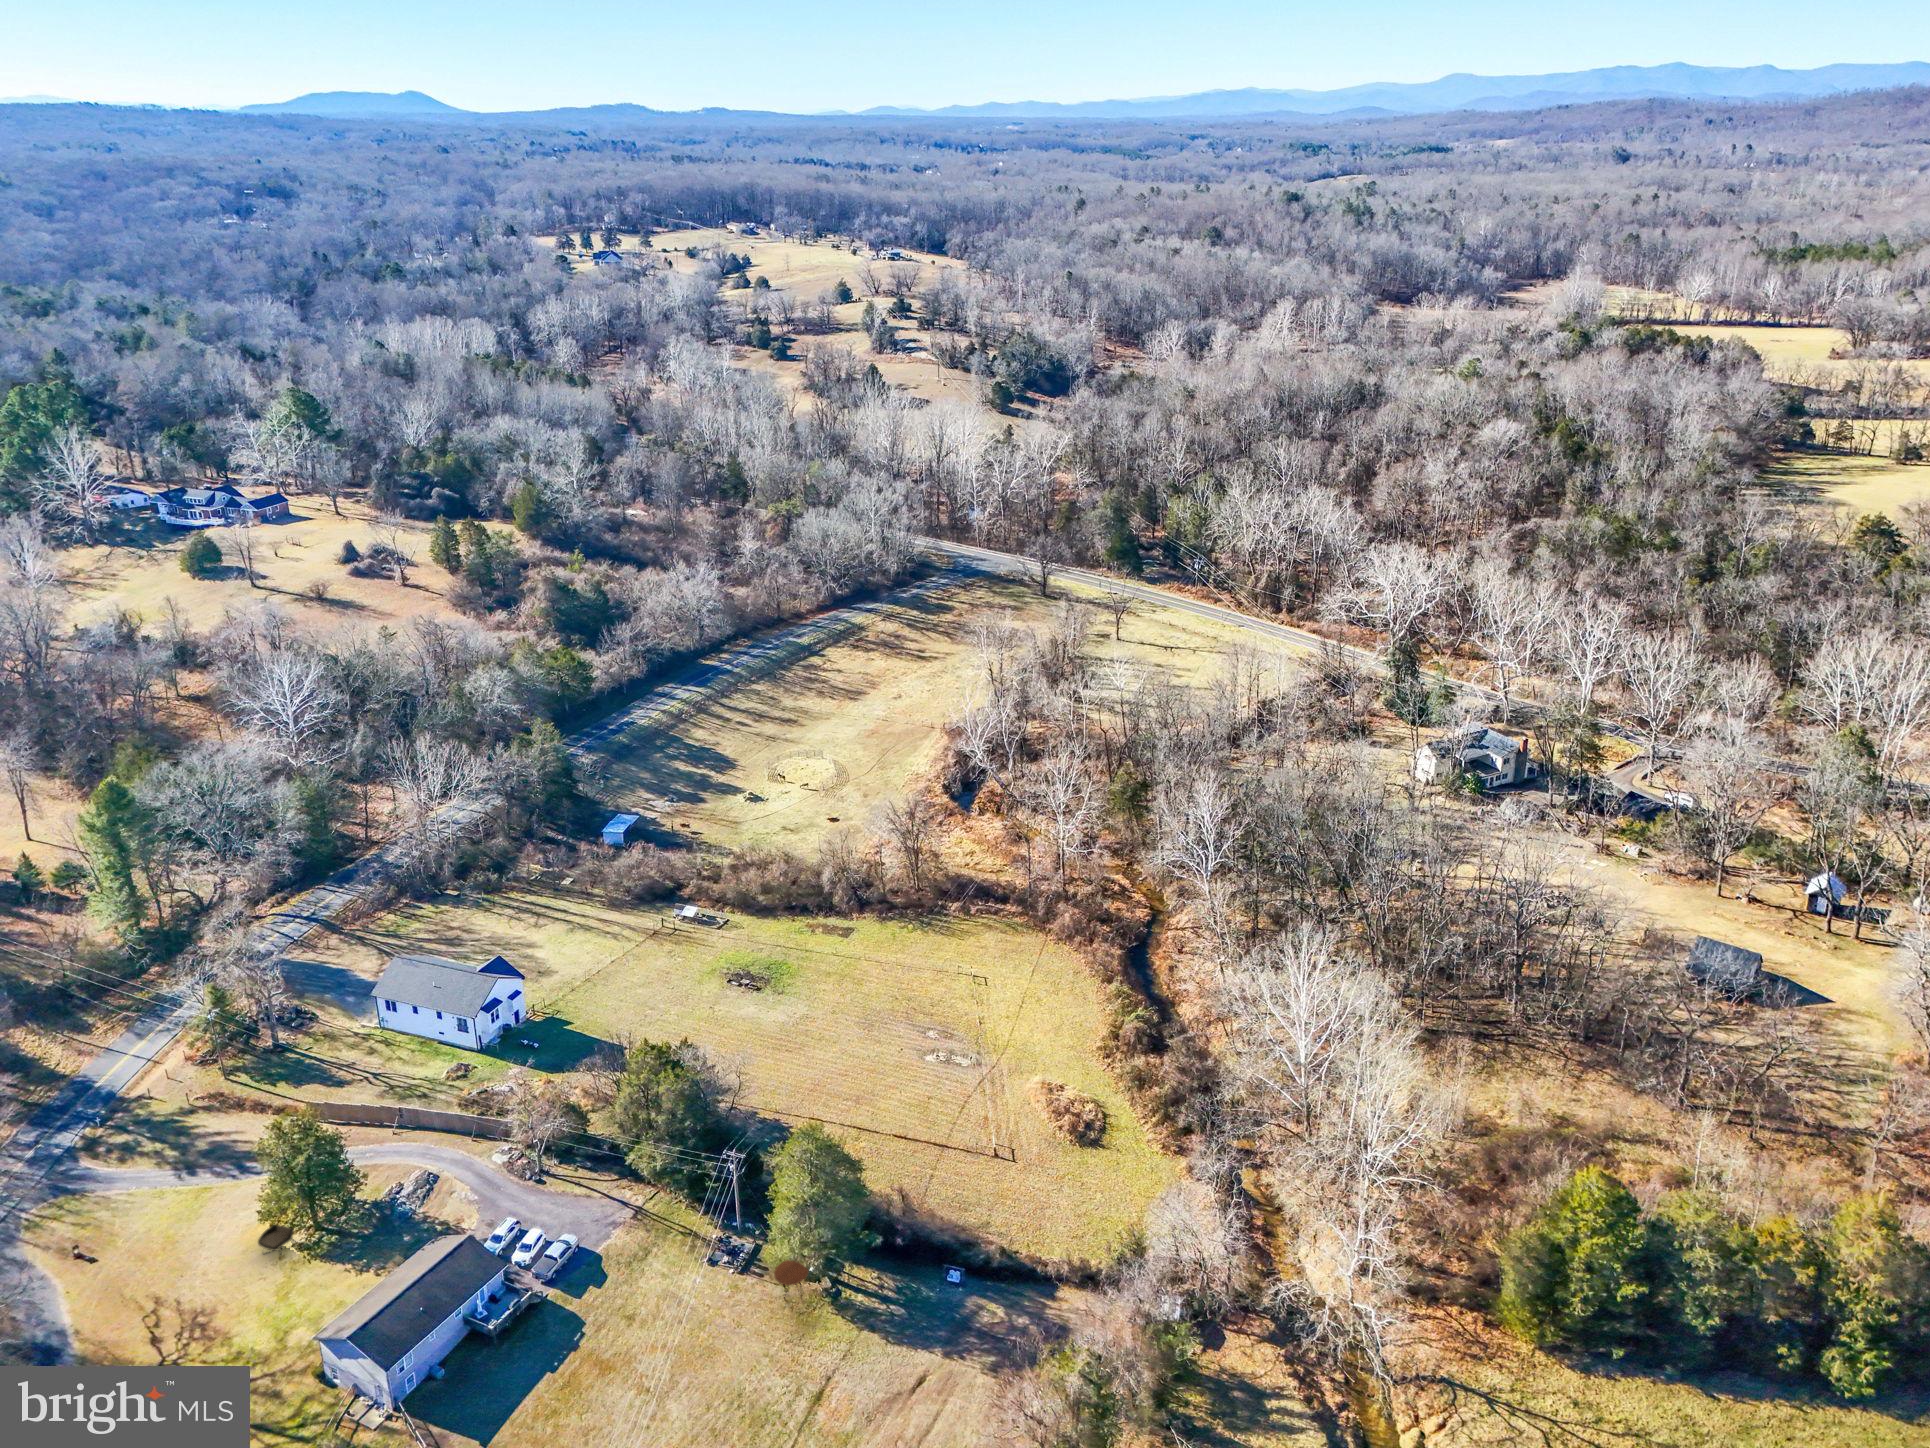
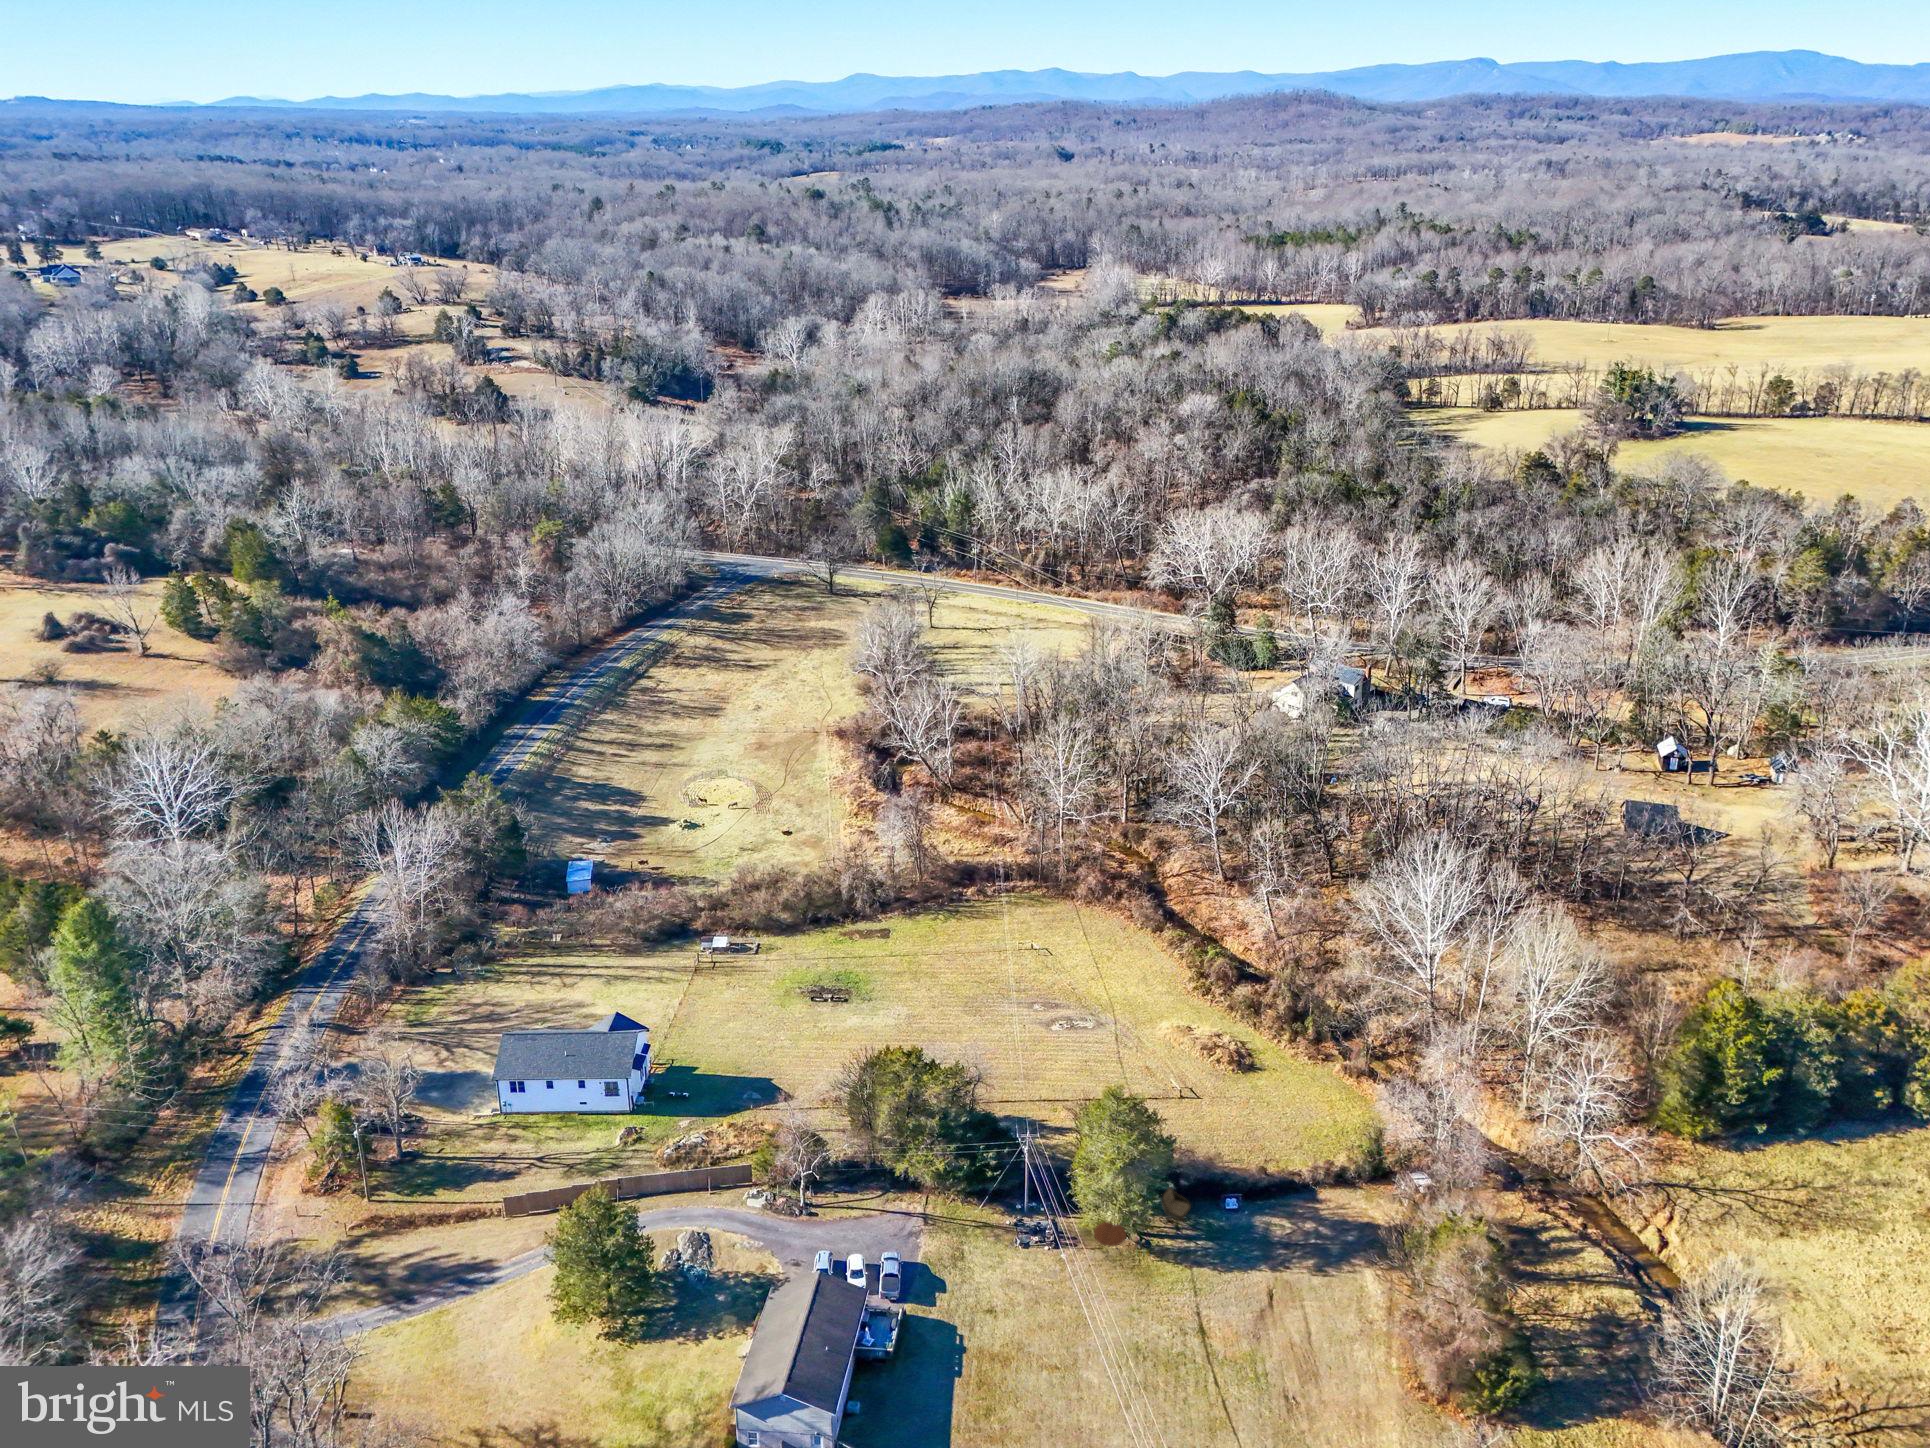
lounge chair: present [258,1224,294,1255] -> present [1162,1187,1191,1220]

